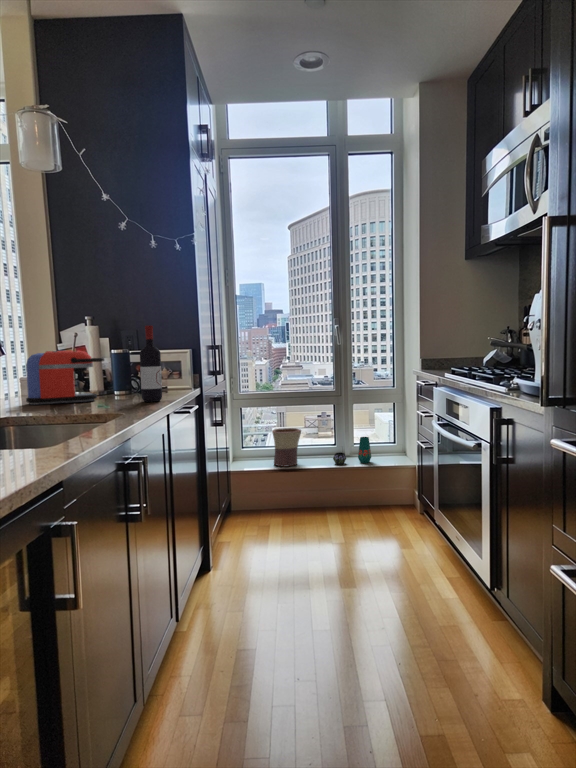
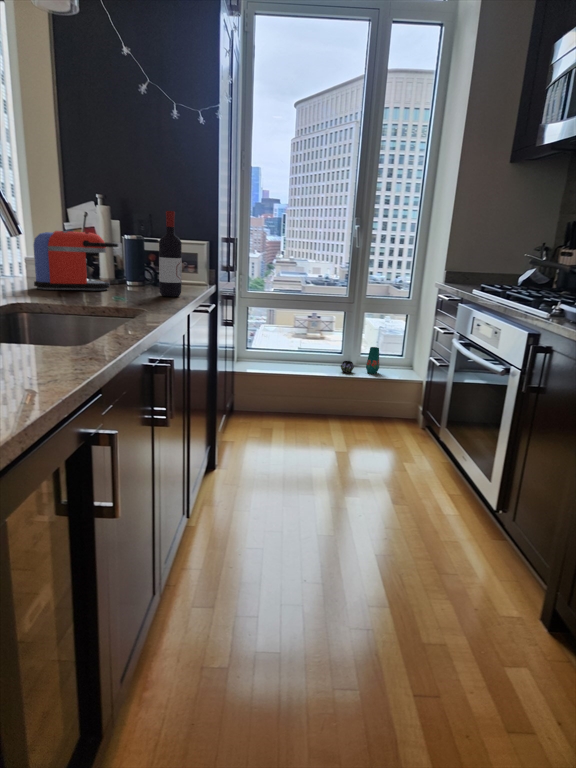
flower pot: present [272,428,301,466] -> none [280,332,311,371]

